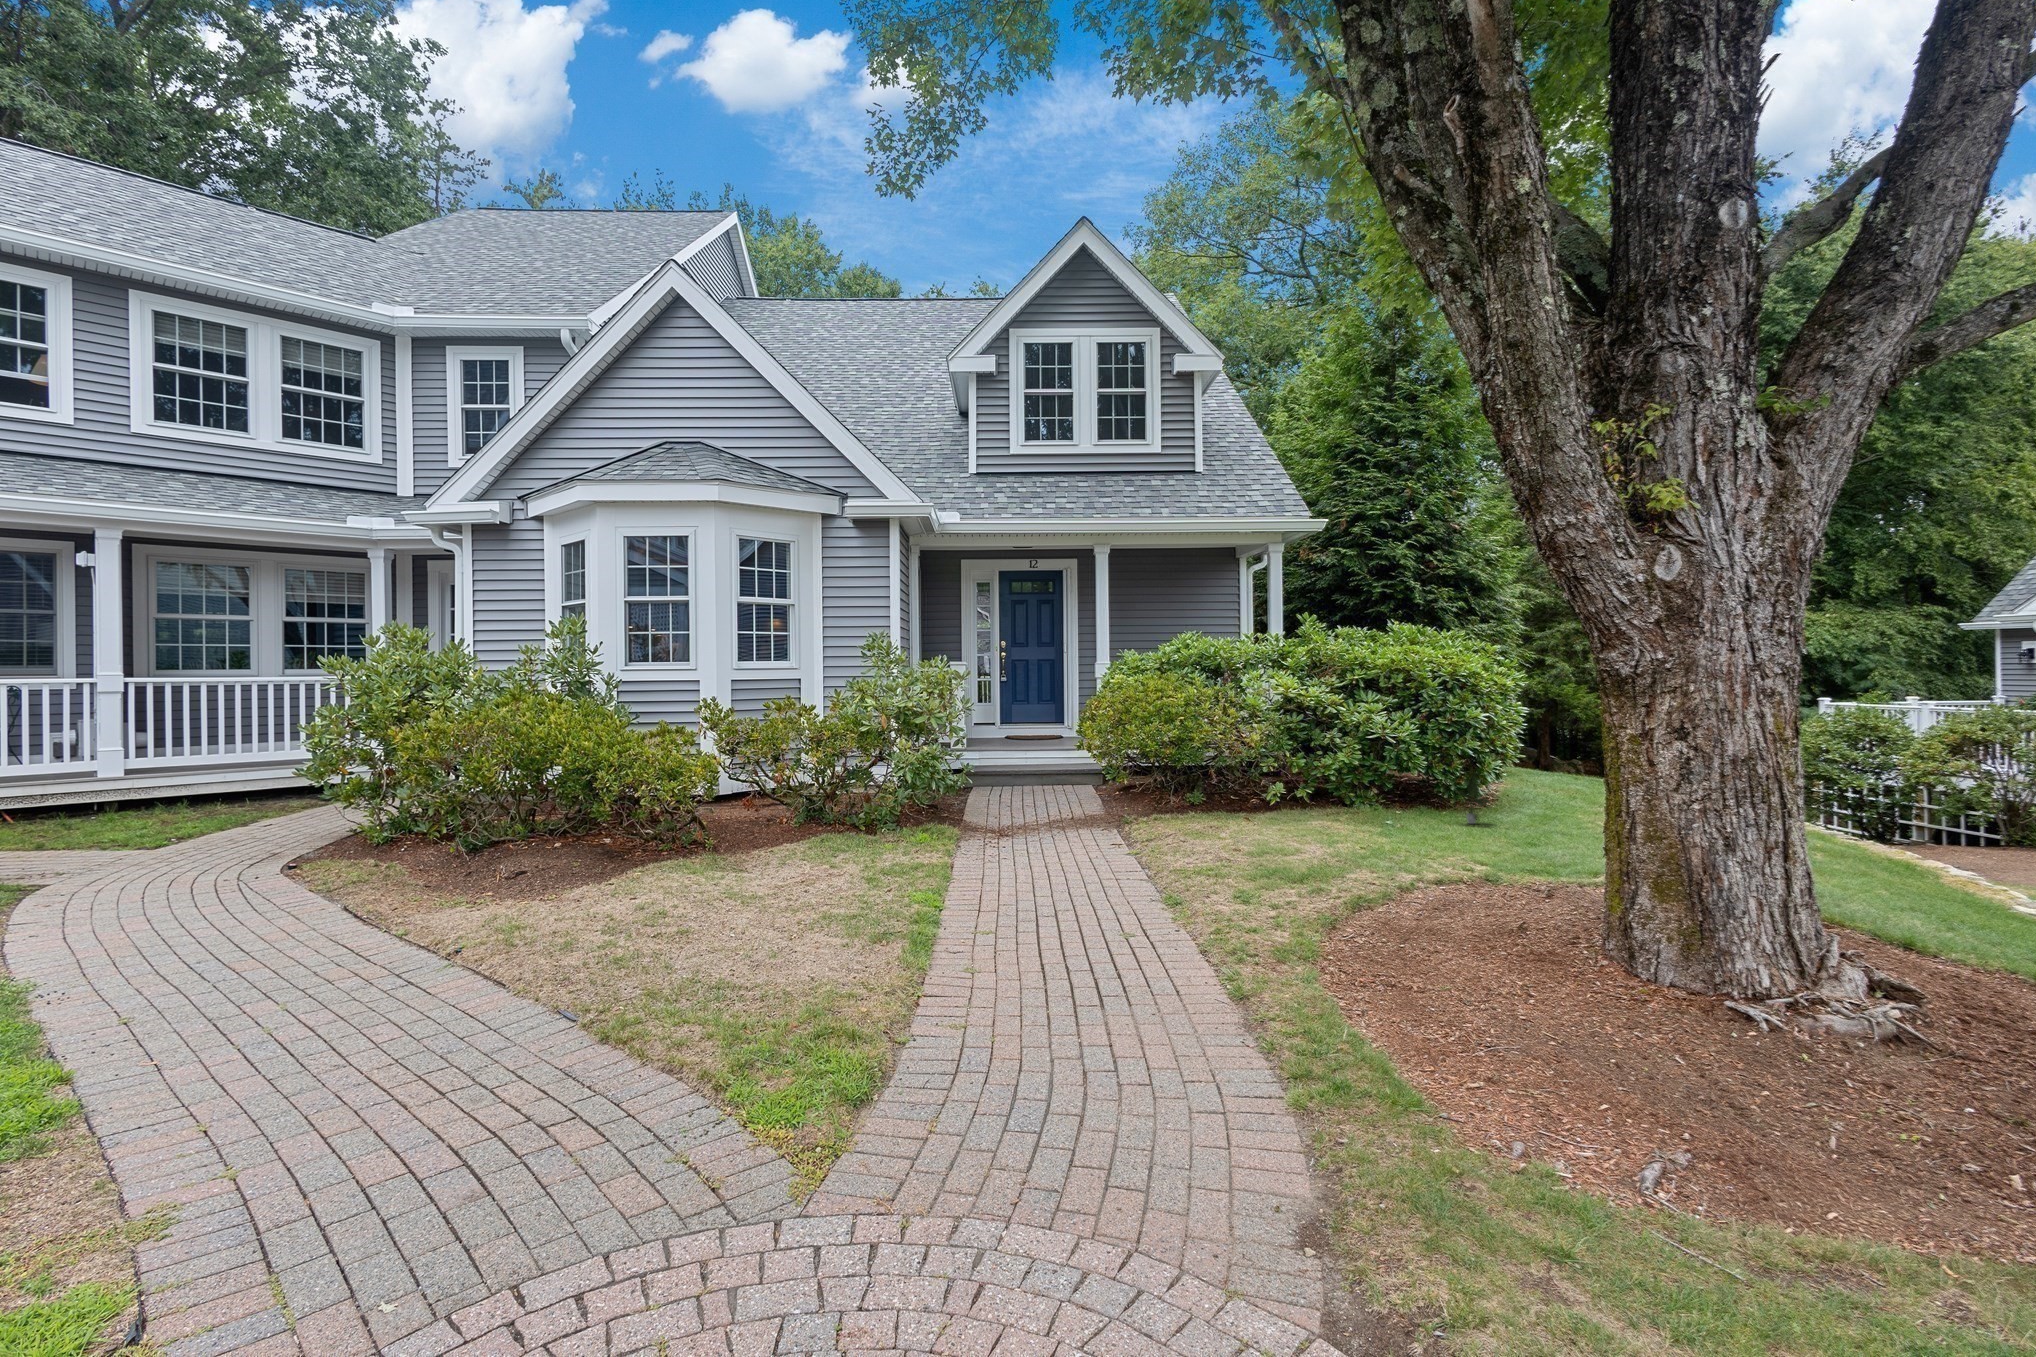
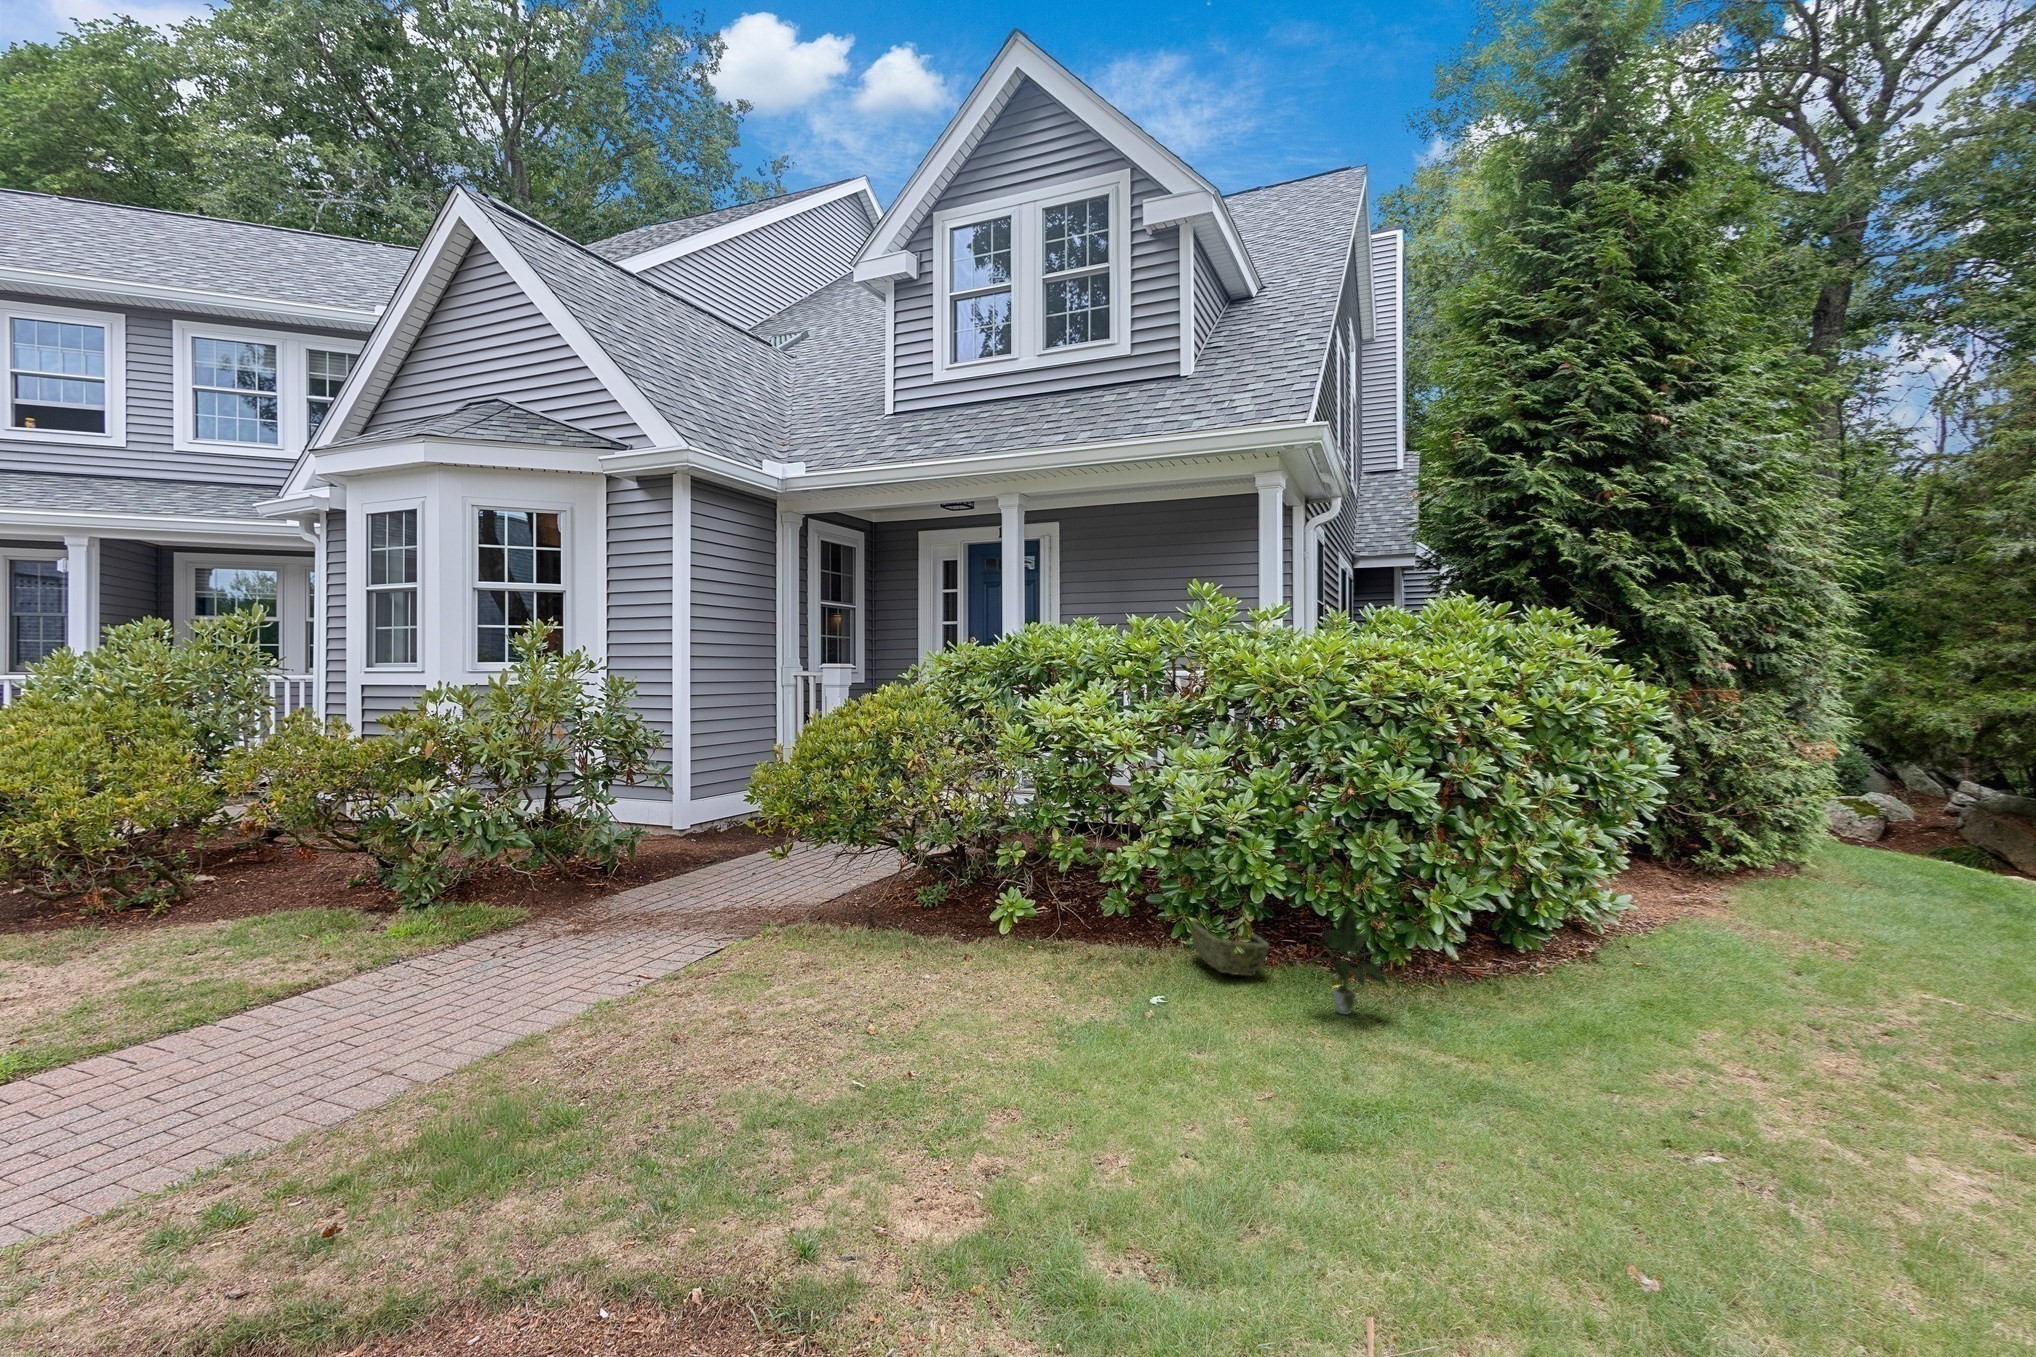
woven basket: none [1369,795,1420,818] -> present [1191,921,1269,976]

